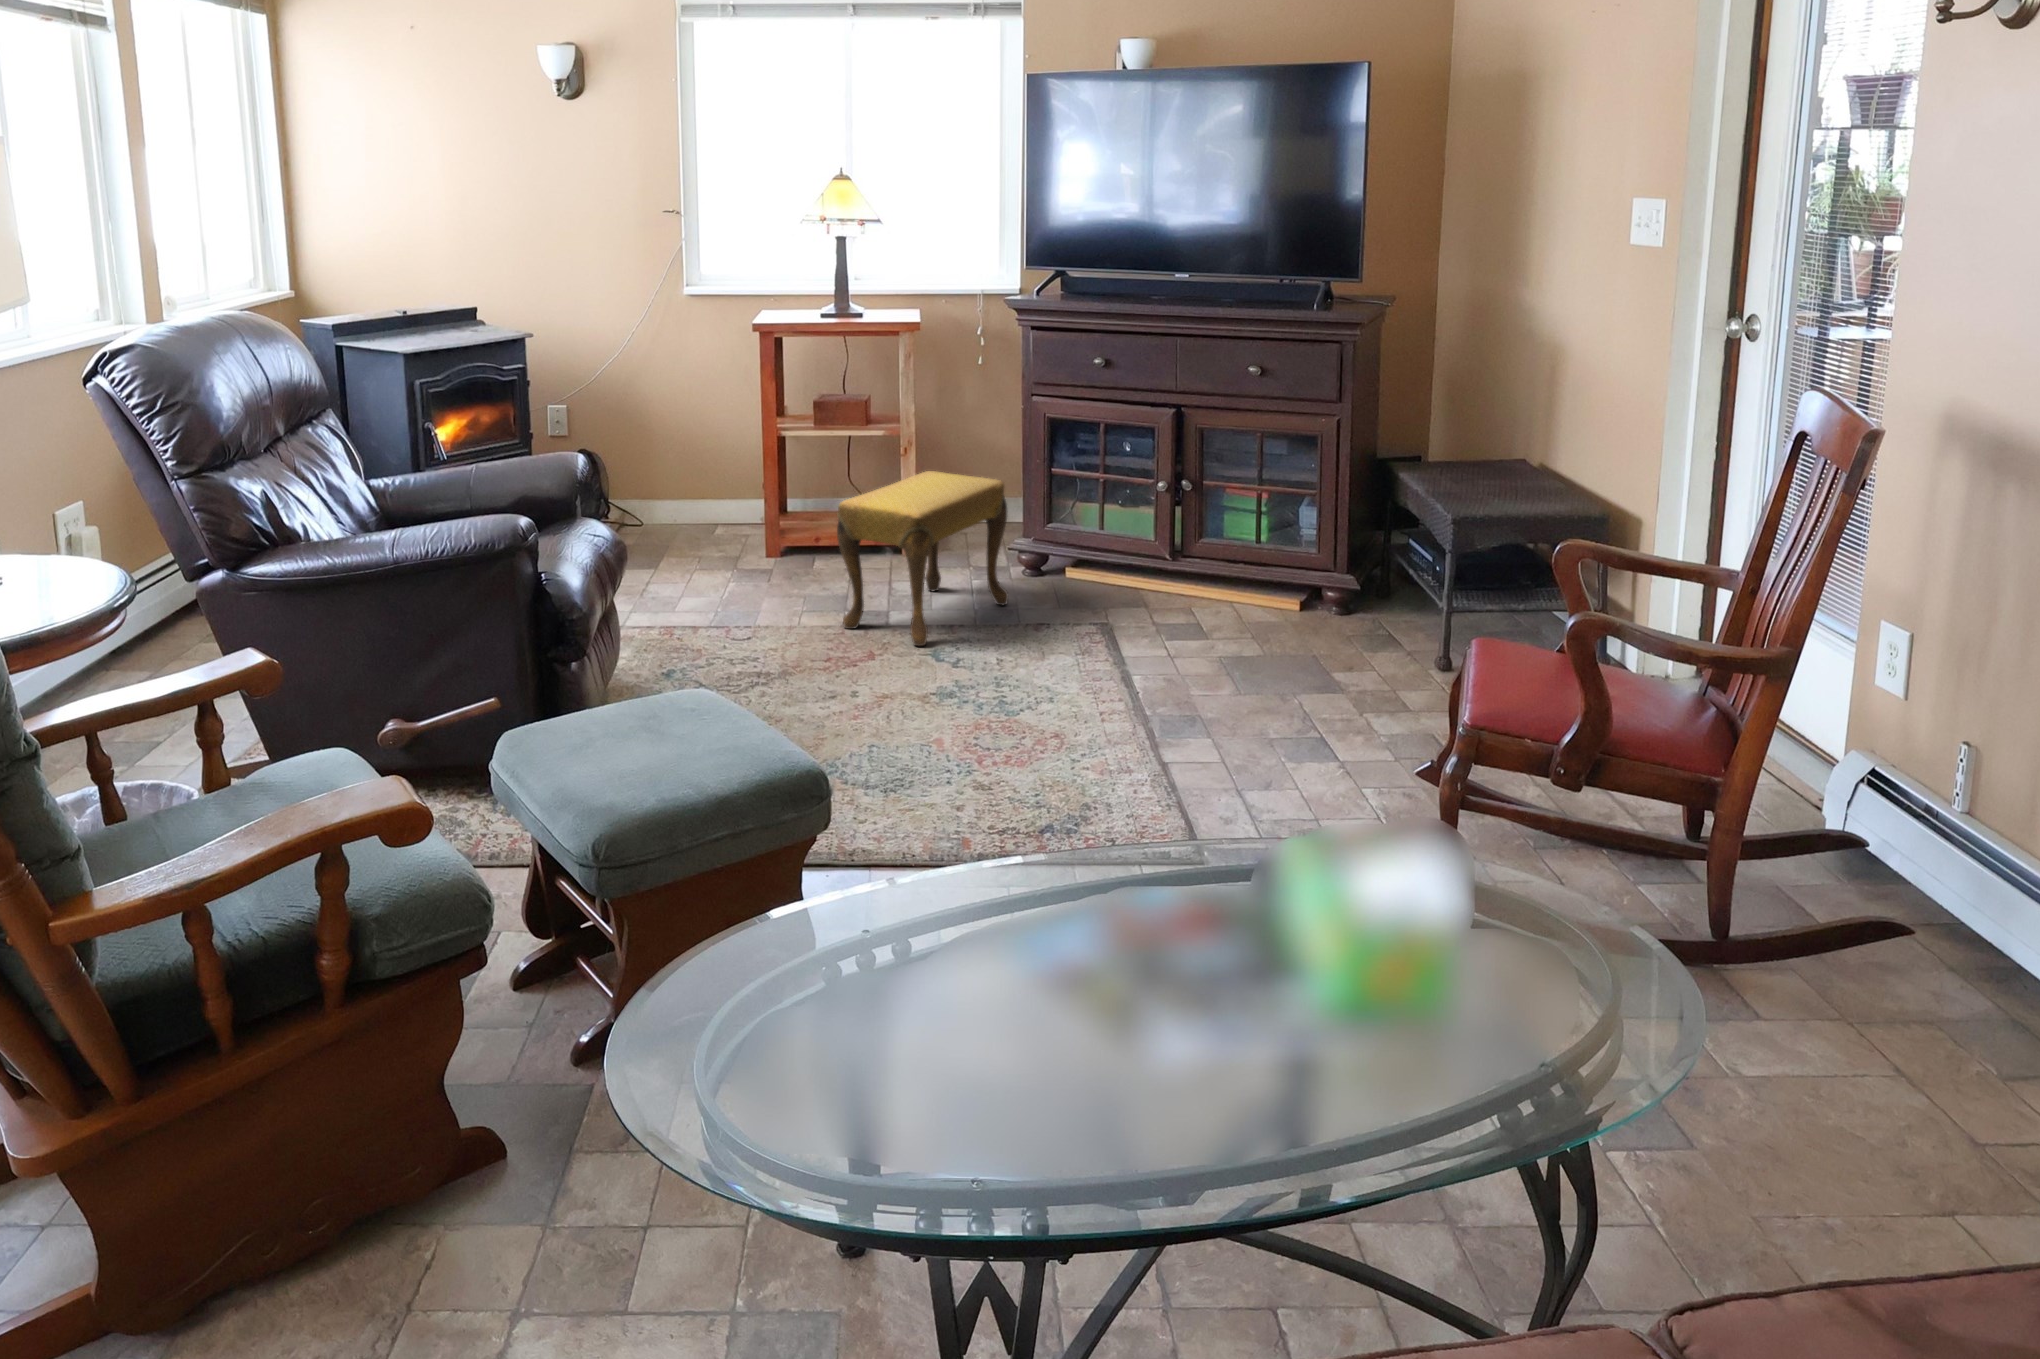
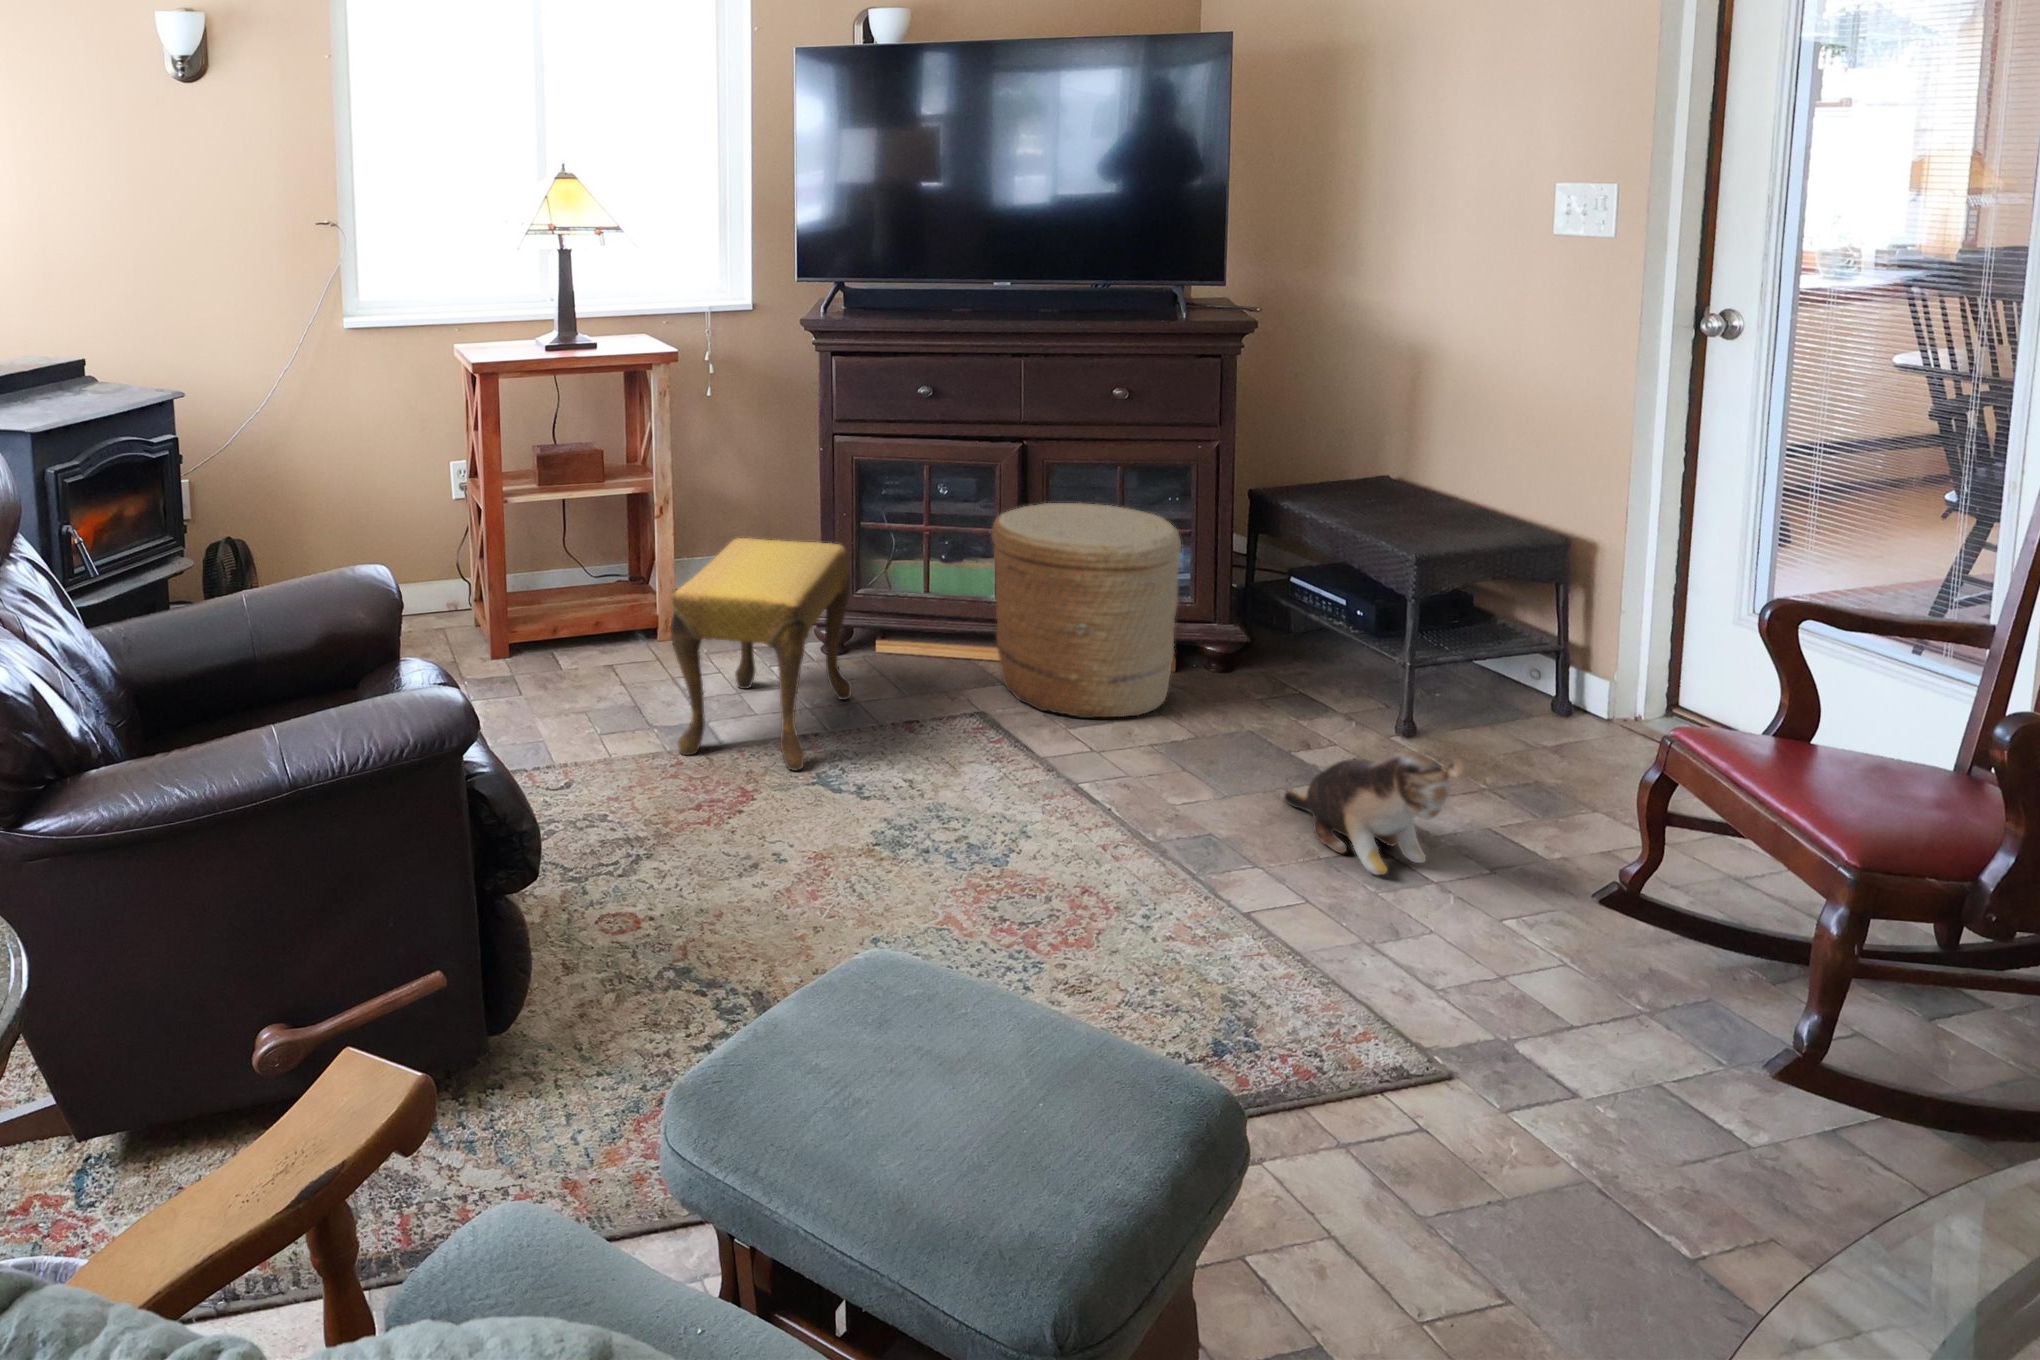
woven basket: none [1128,463,1284,639] -> present [992,503,1181,718]
plush toy: none [1278,660,1360,760] -> present [1284,751,1463,875]

